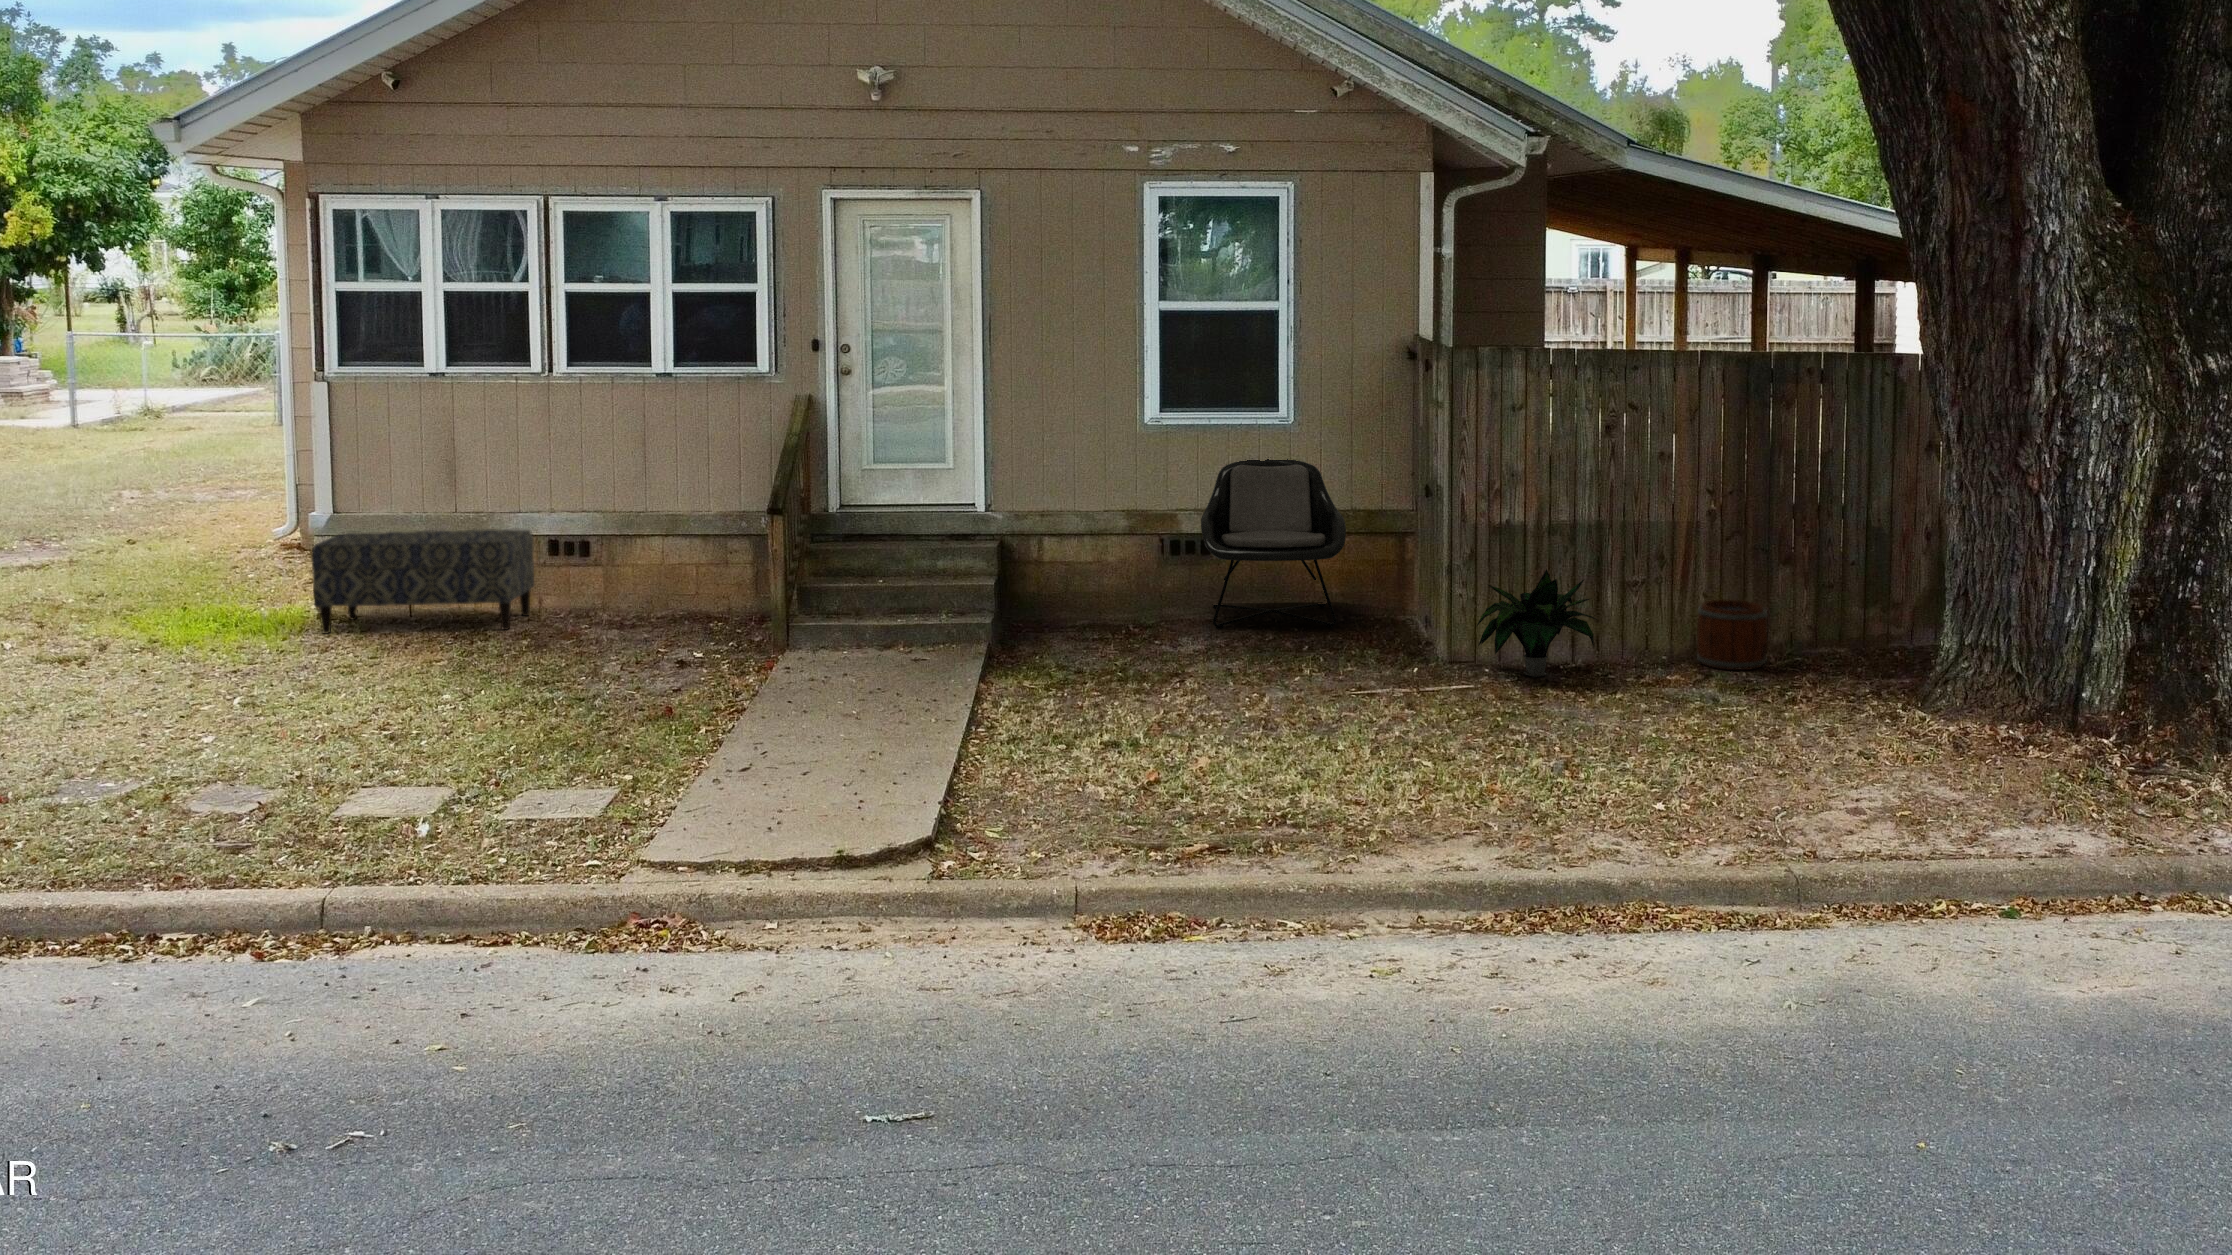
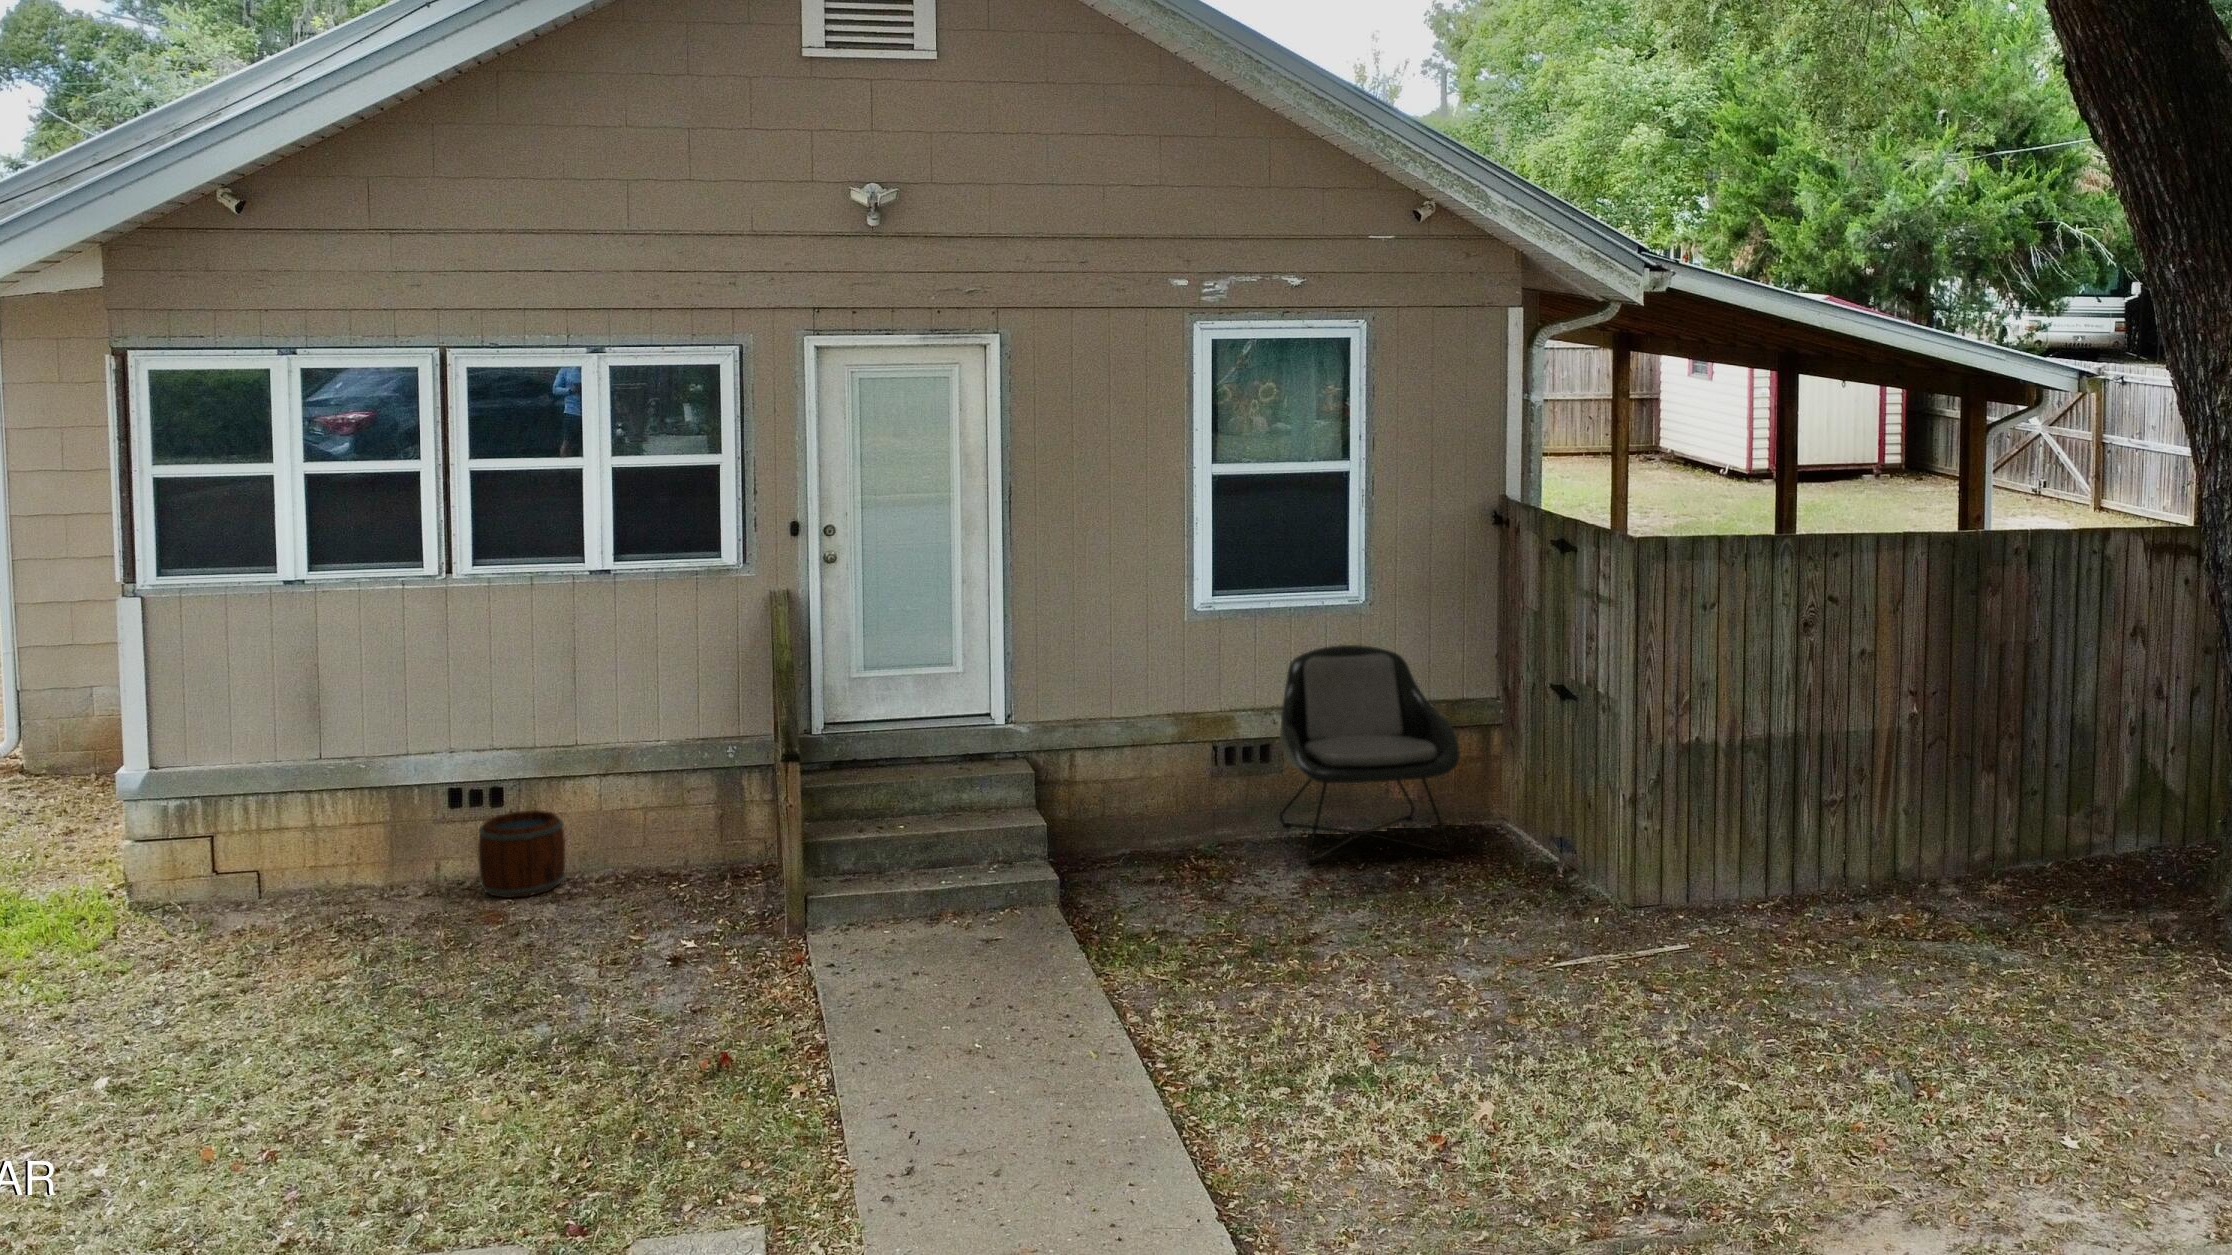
bench: present [311,529,534,634] -> none [135,776,431,940]
potted plant: present [1477,569,1597,677] -> none [1663,797,1822,928]
bucket: present [1697,600,1767,670] -> present [478,810,566,898]

